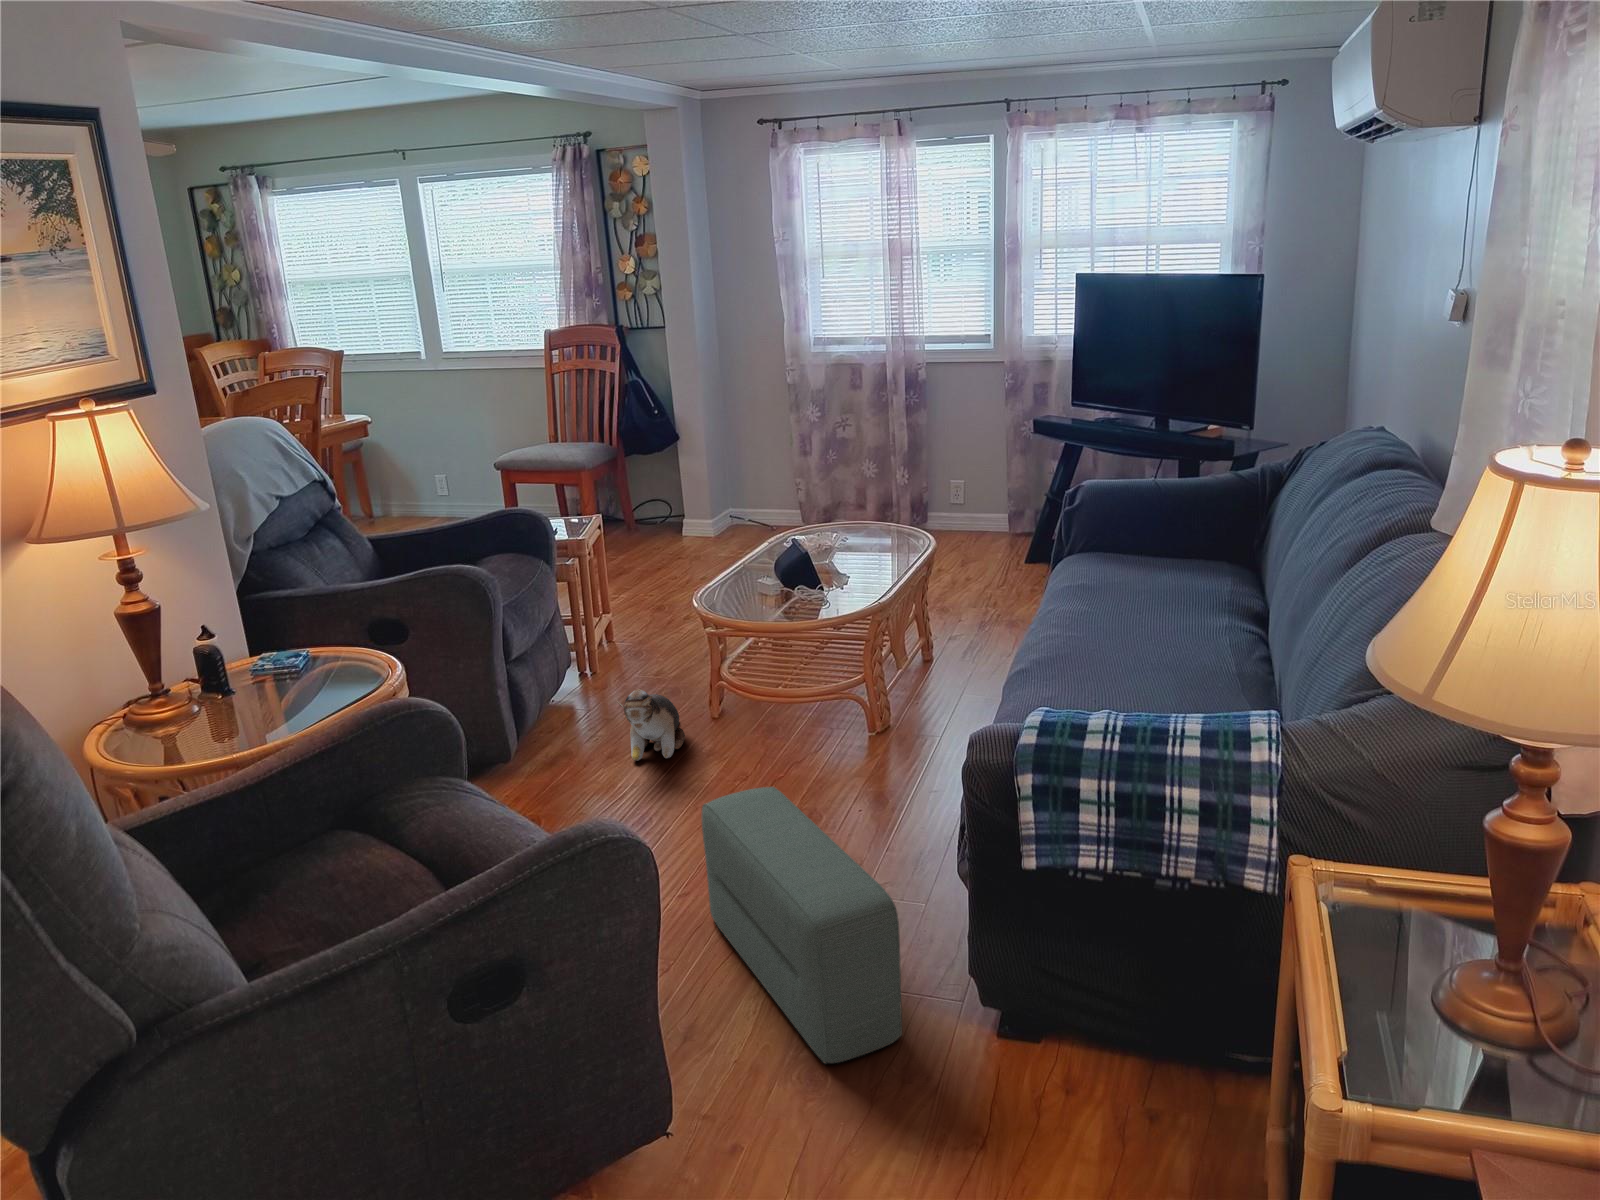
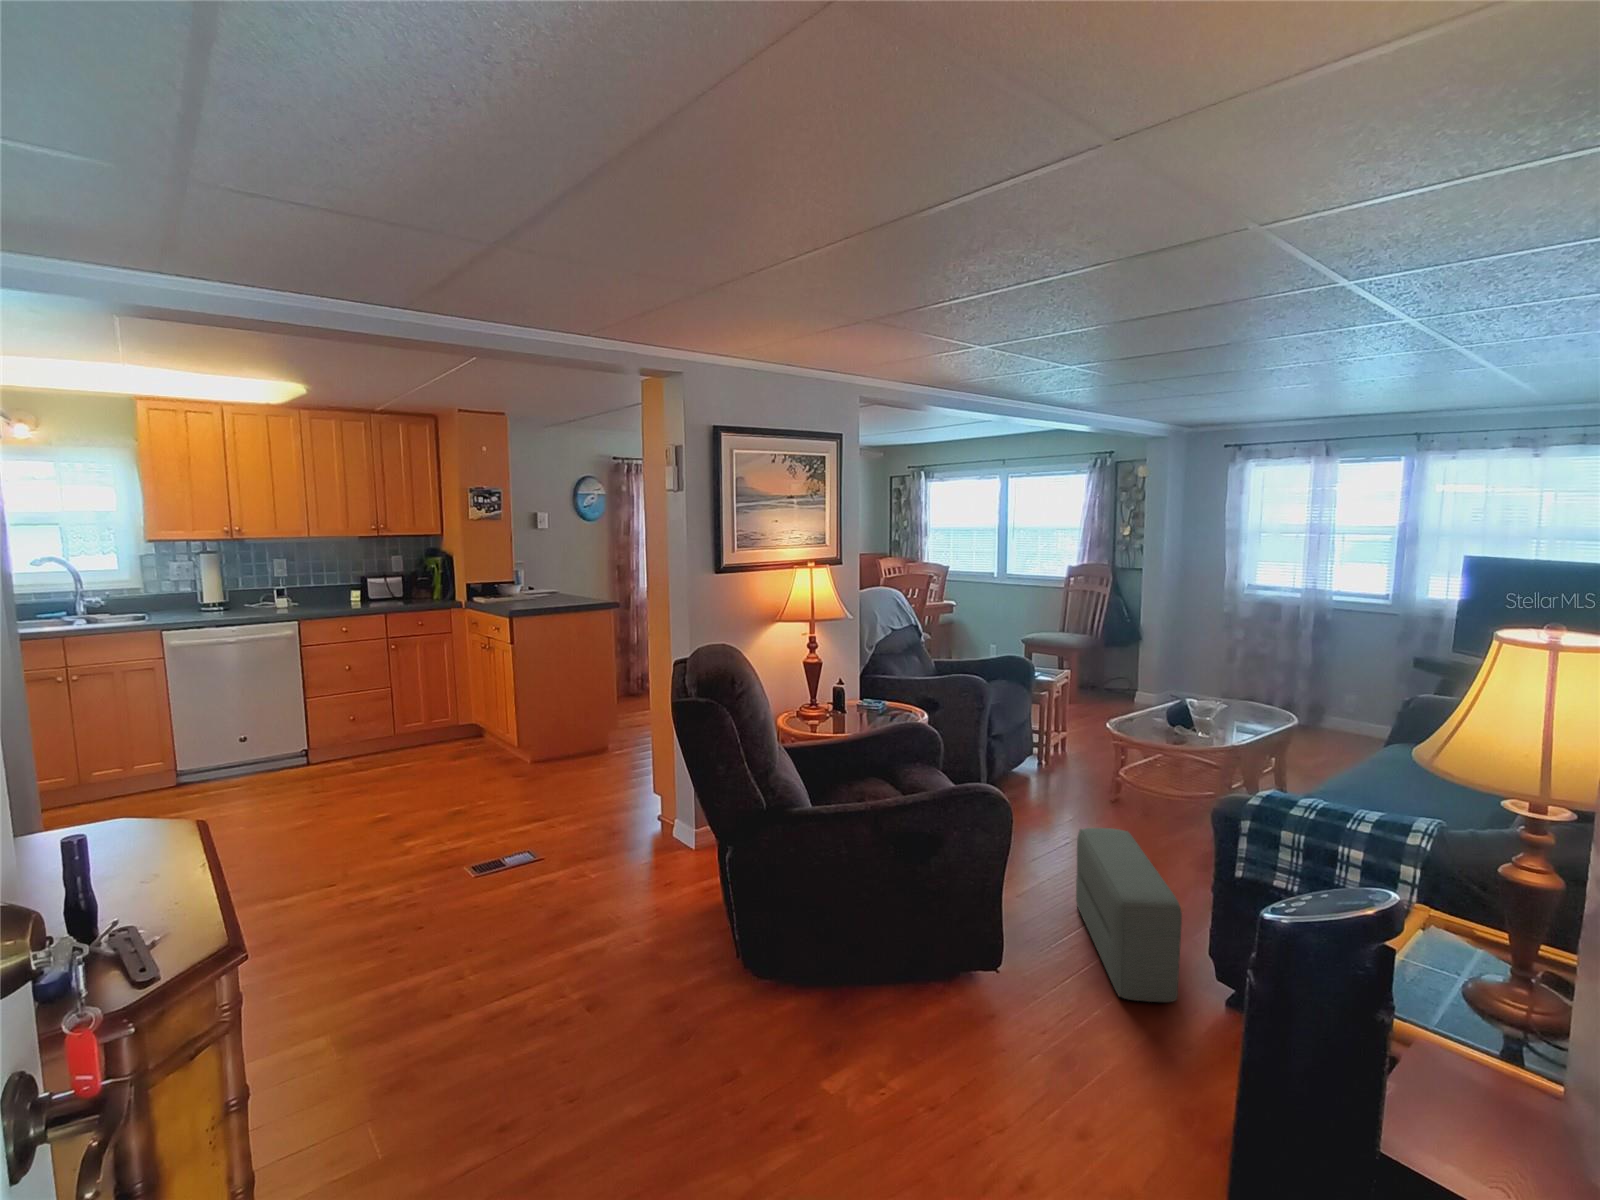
plush toy: present [616,689,685,761] -> none [1051,768,1095,816]

